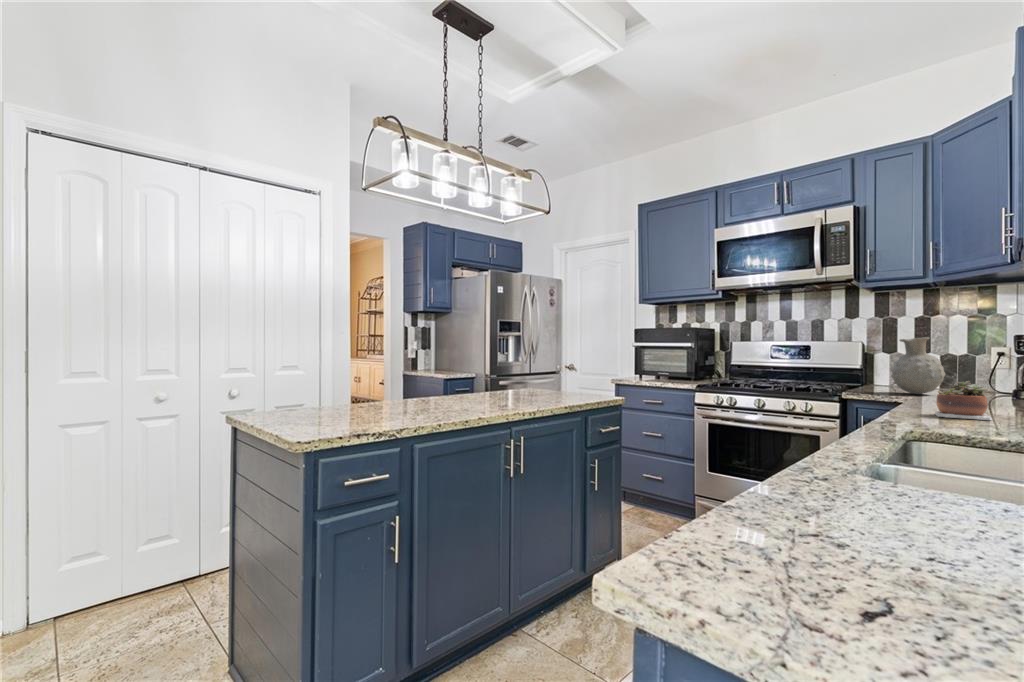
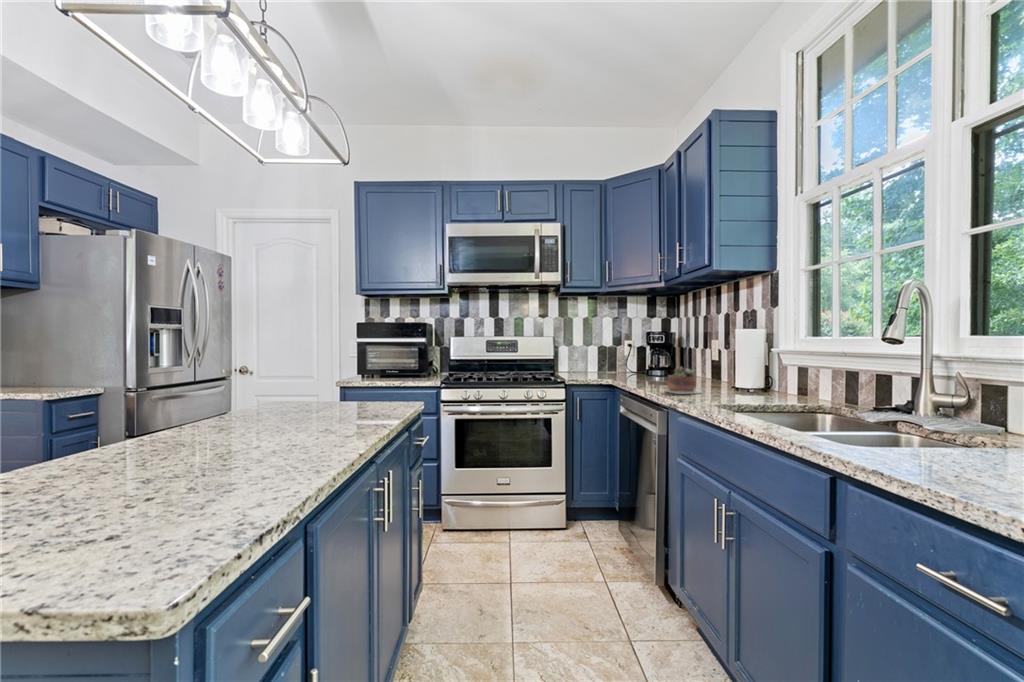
vase: present [891,337,945,394] -> none [587,334,618,377]

